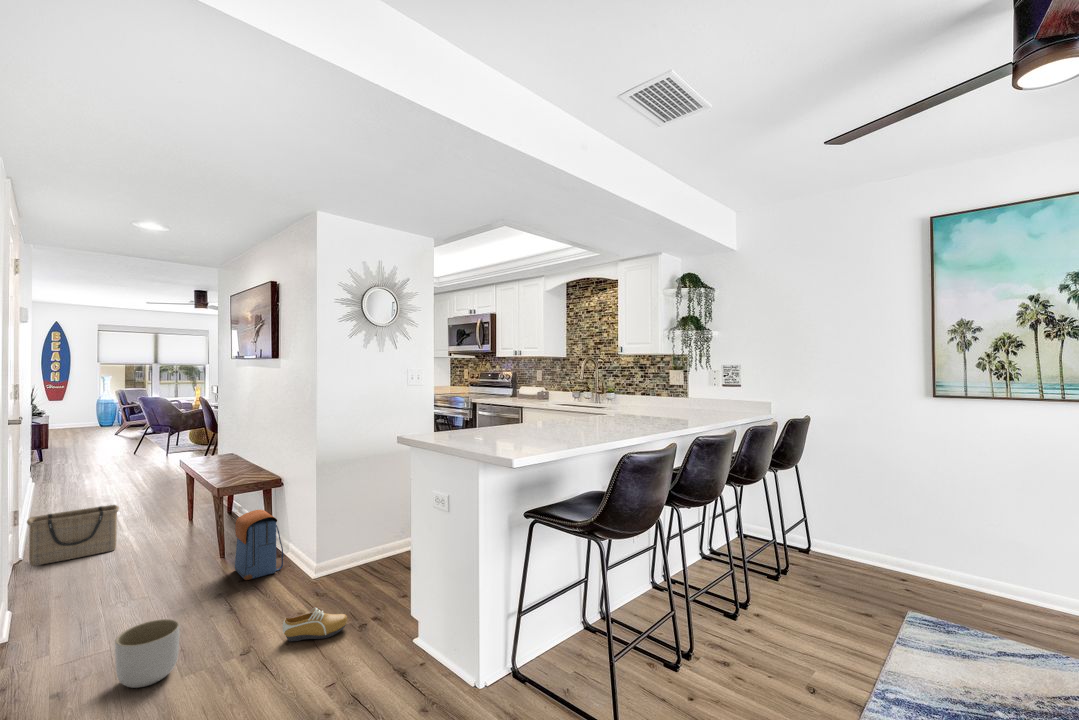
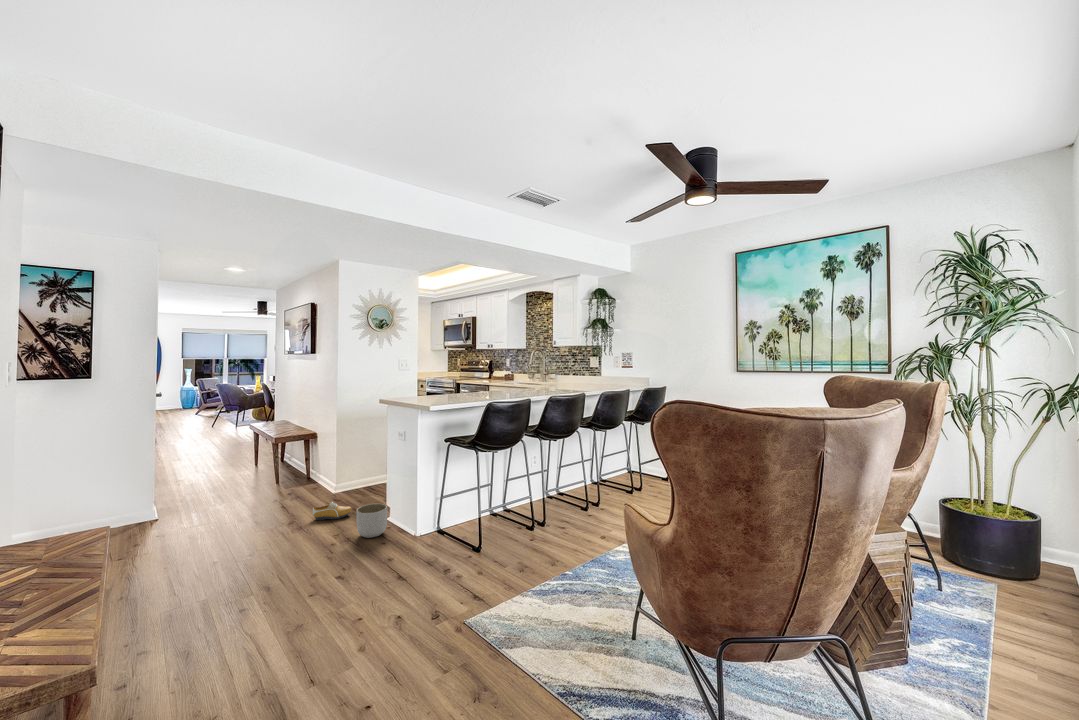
basket: present [27,505,119,566] -> none [155,451,211,487]
backpack: present [235,510,283,580] -> none [285,451,316,494]
planter: present [115,619,180,688] -> present [356,503,387,538]

